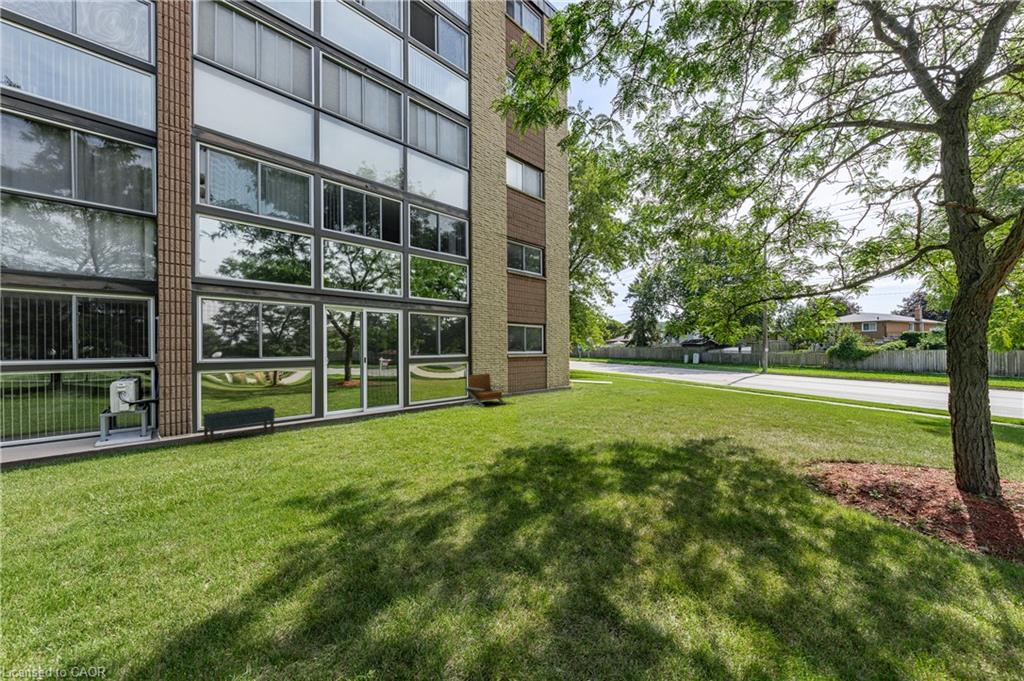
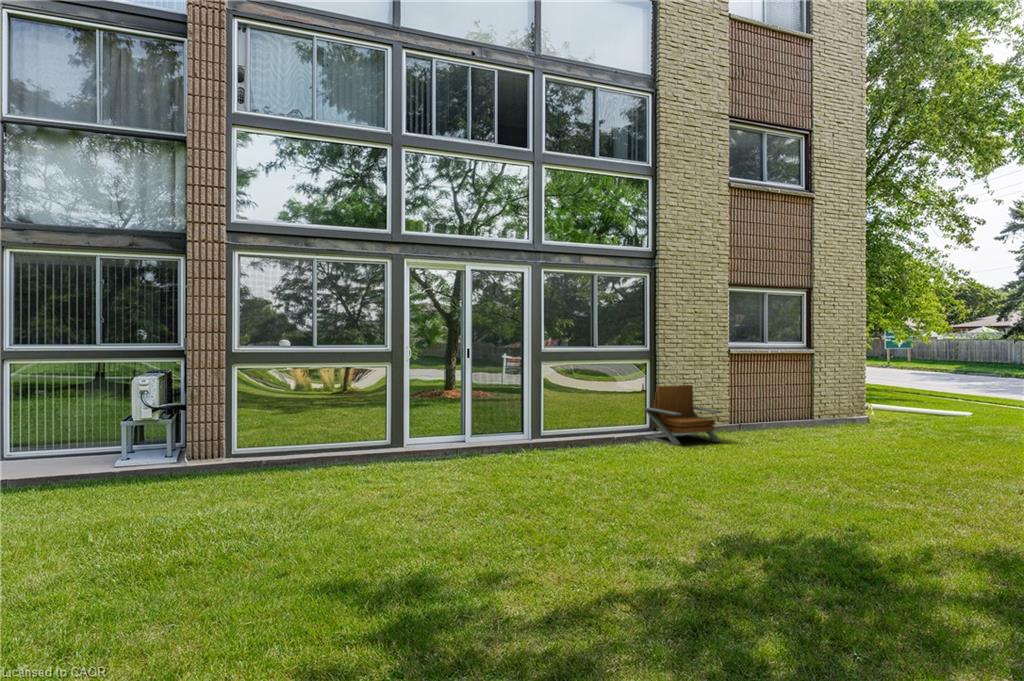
bench: present [203,407,275,443] -> none [241,423,337,475]

